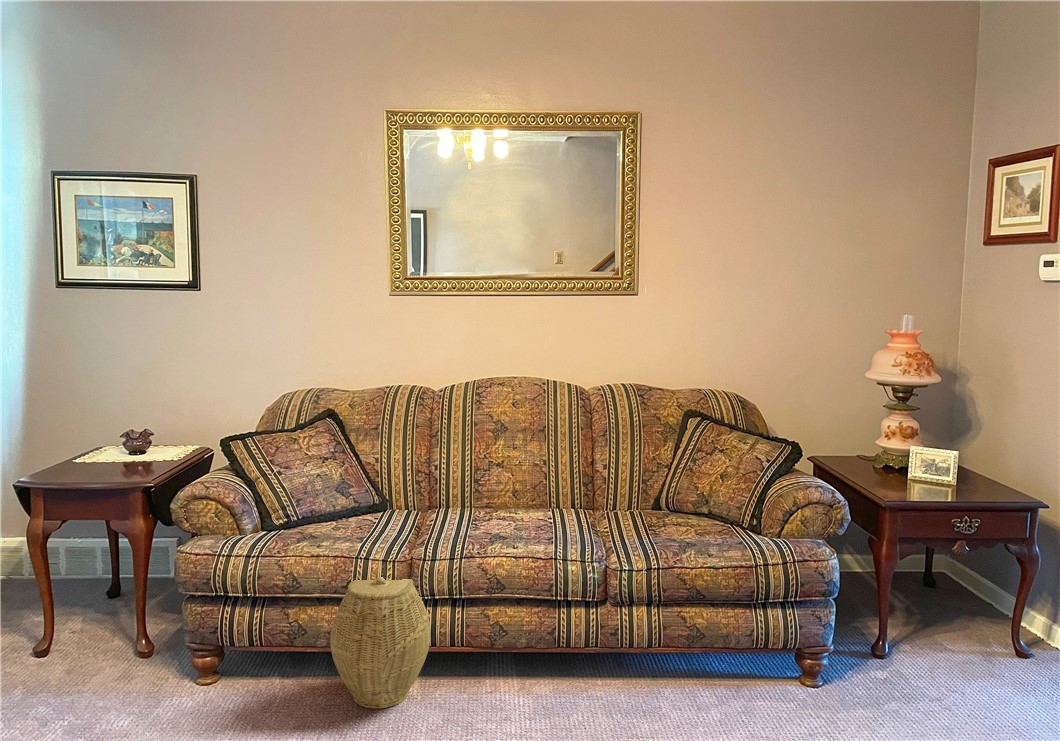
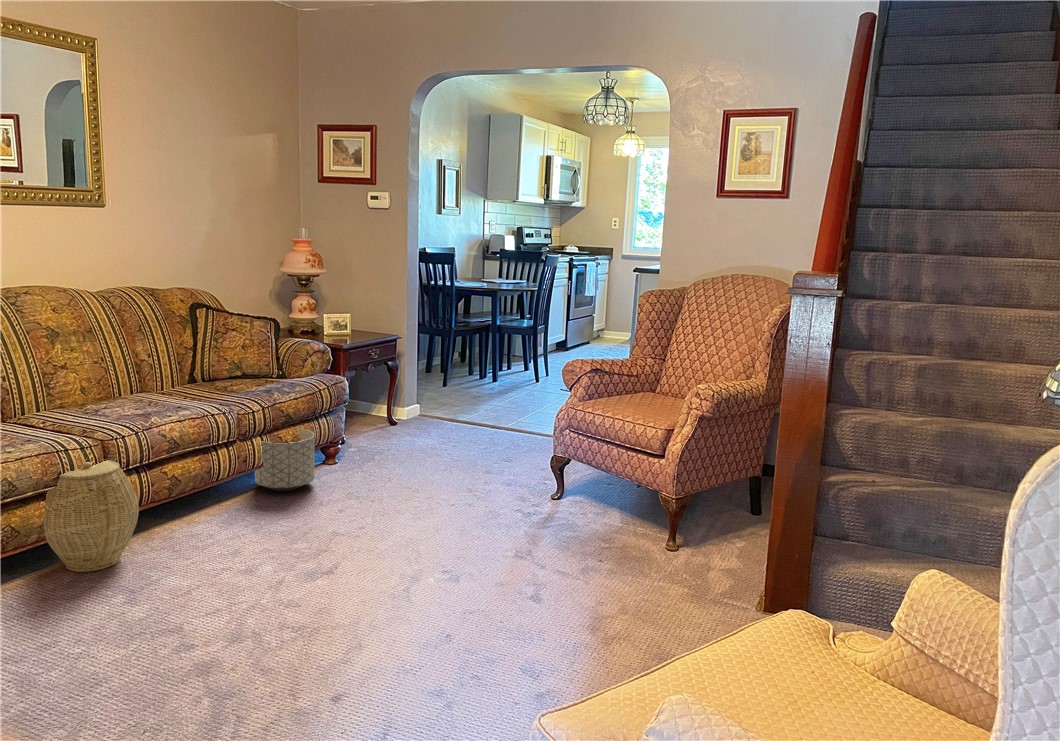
planter: none [642,600,732,707] -> present [255,428,314,491]

